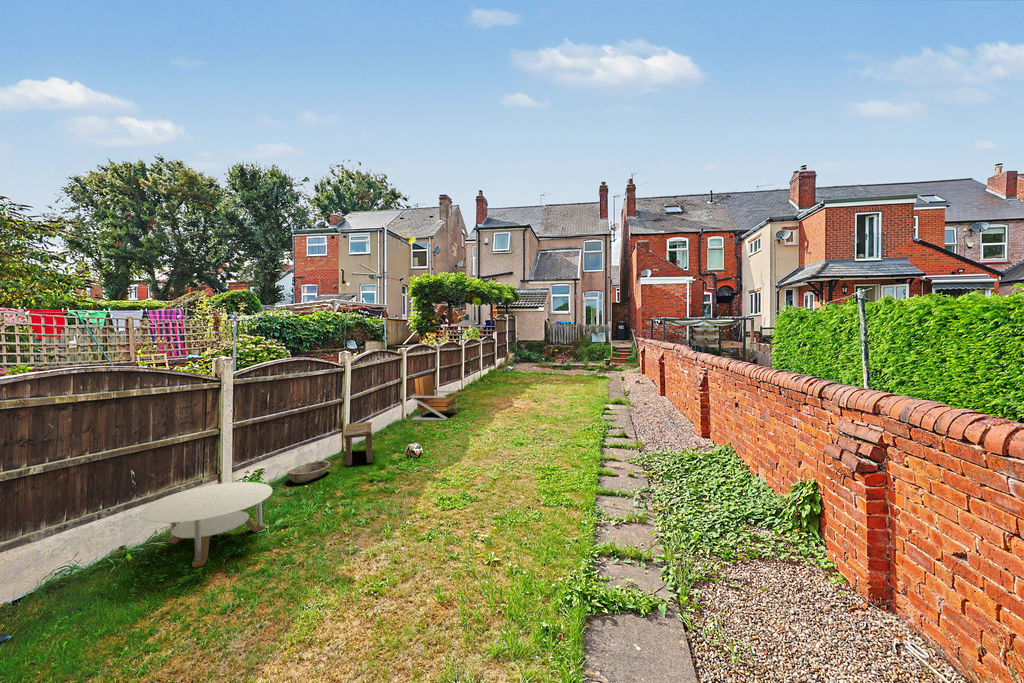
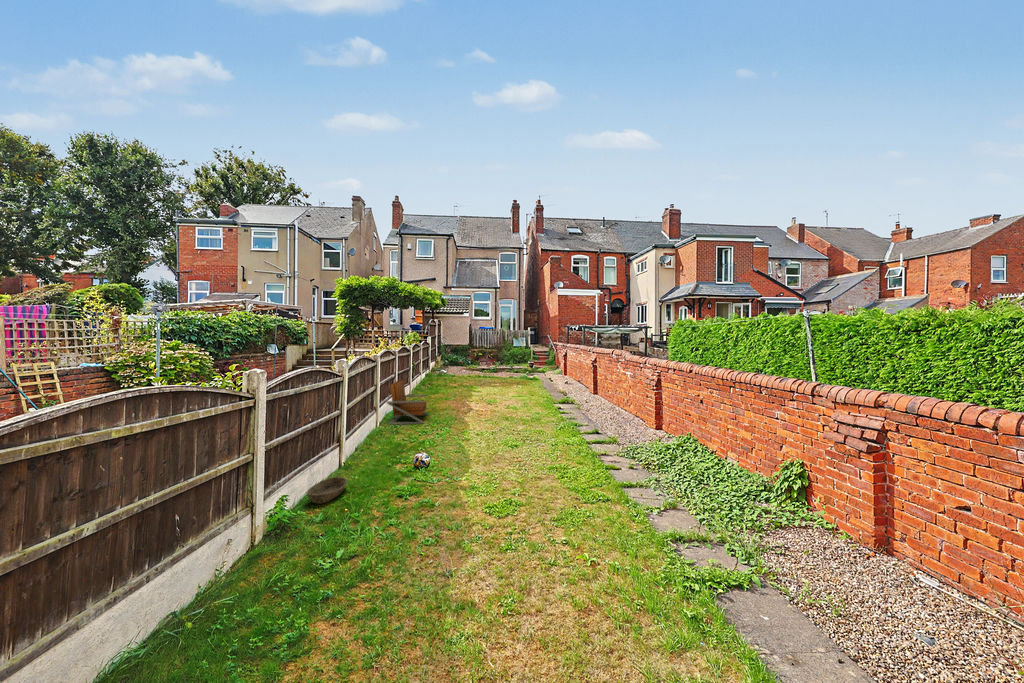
bench: present [344,422,372,466] -> none [347,432,384,480]
round table: present [141,482,273,567] -> none [196,512,338,621]

